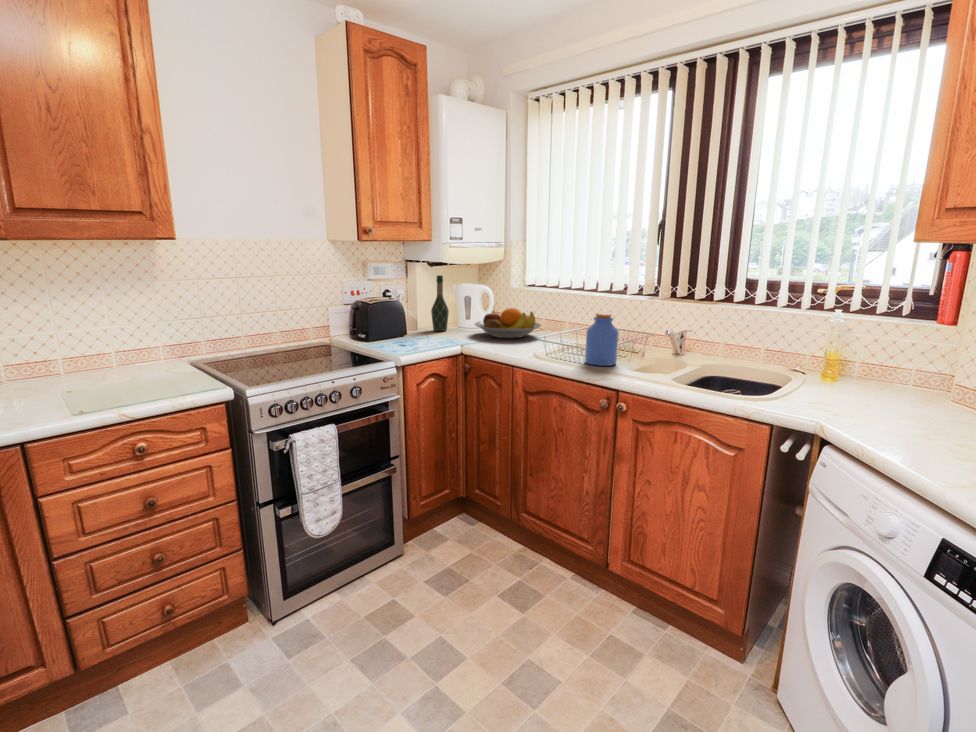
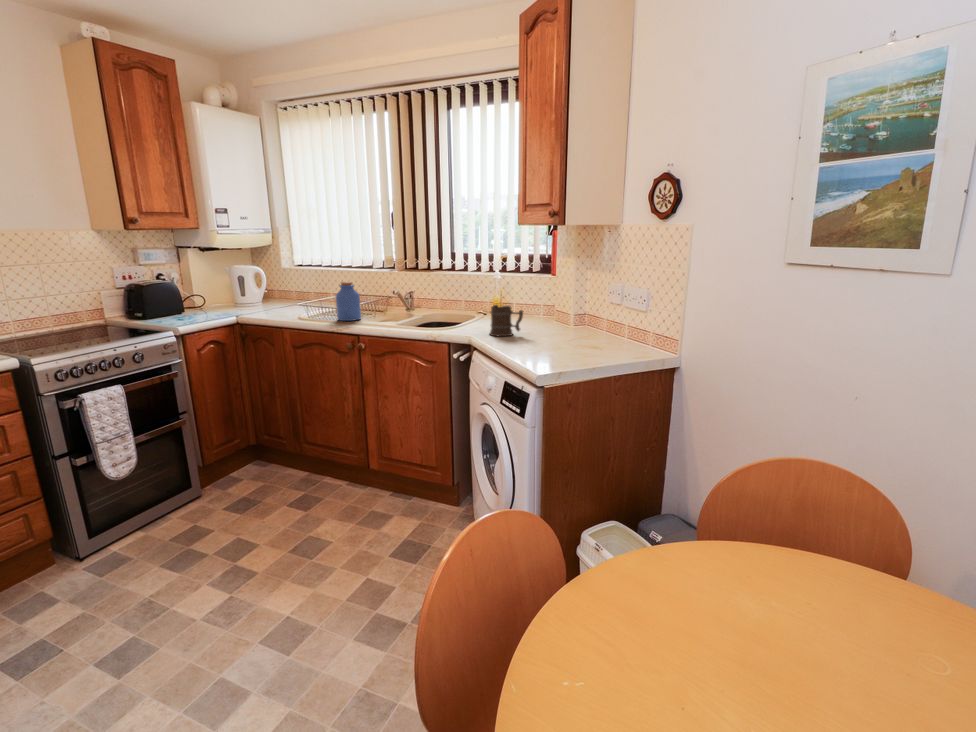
wine bottle: present [431,275,449,331] -> none [207,259,225,309]
fruit bowl: present [475,308,541,338] -> none [250,284,310,310]
mug: none [858,373,947,432] -> present [490,305,523,336]

